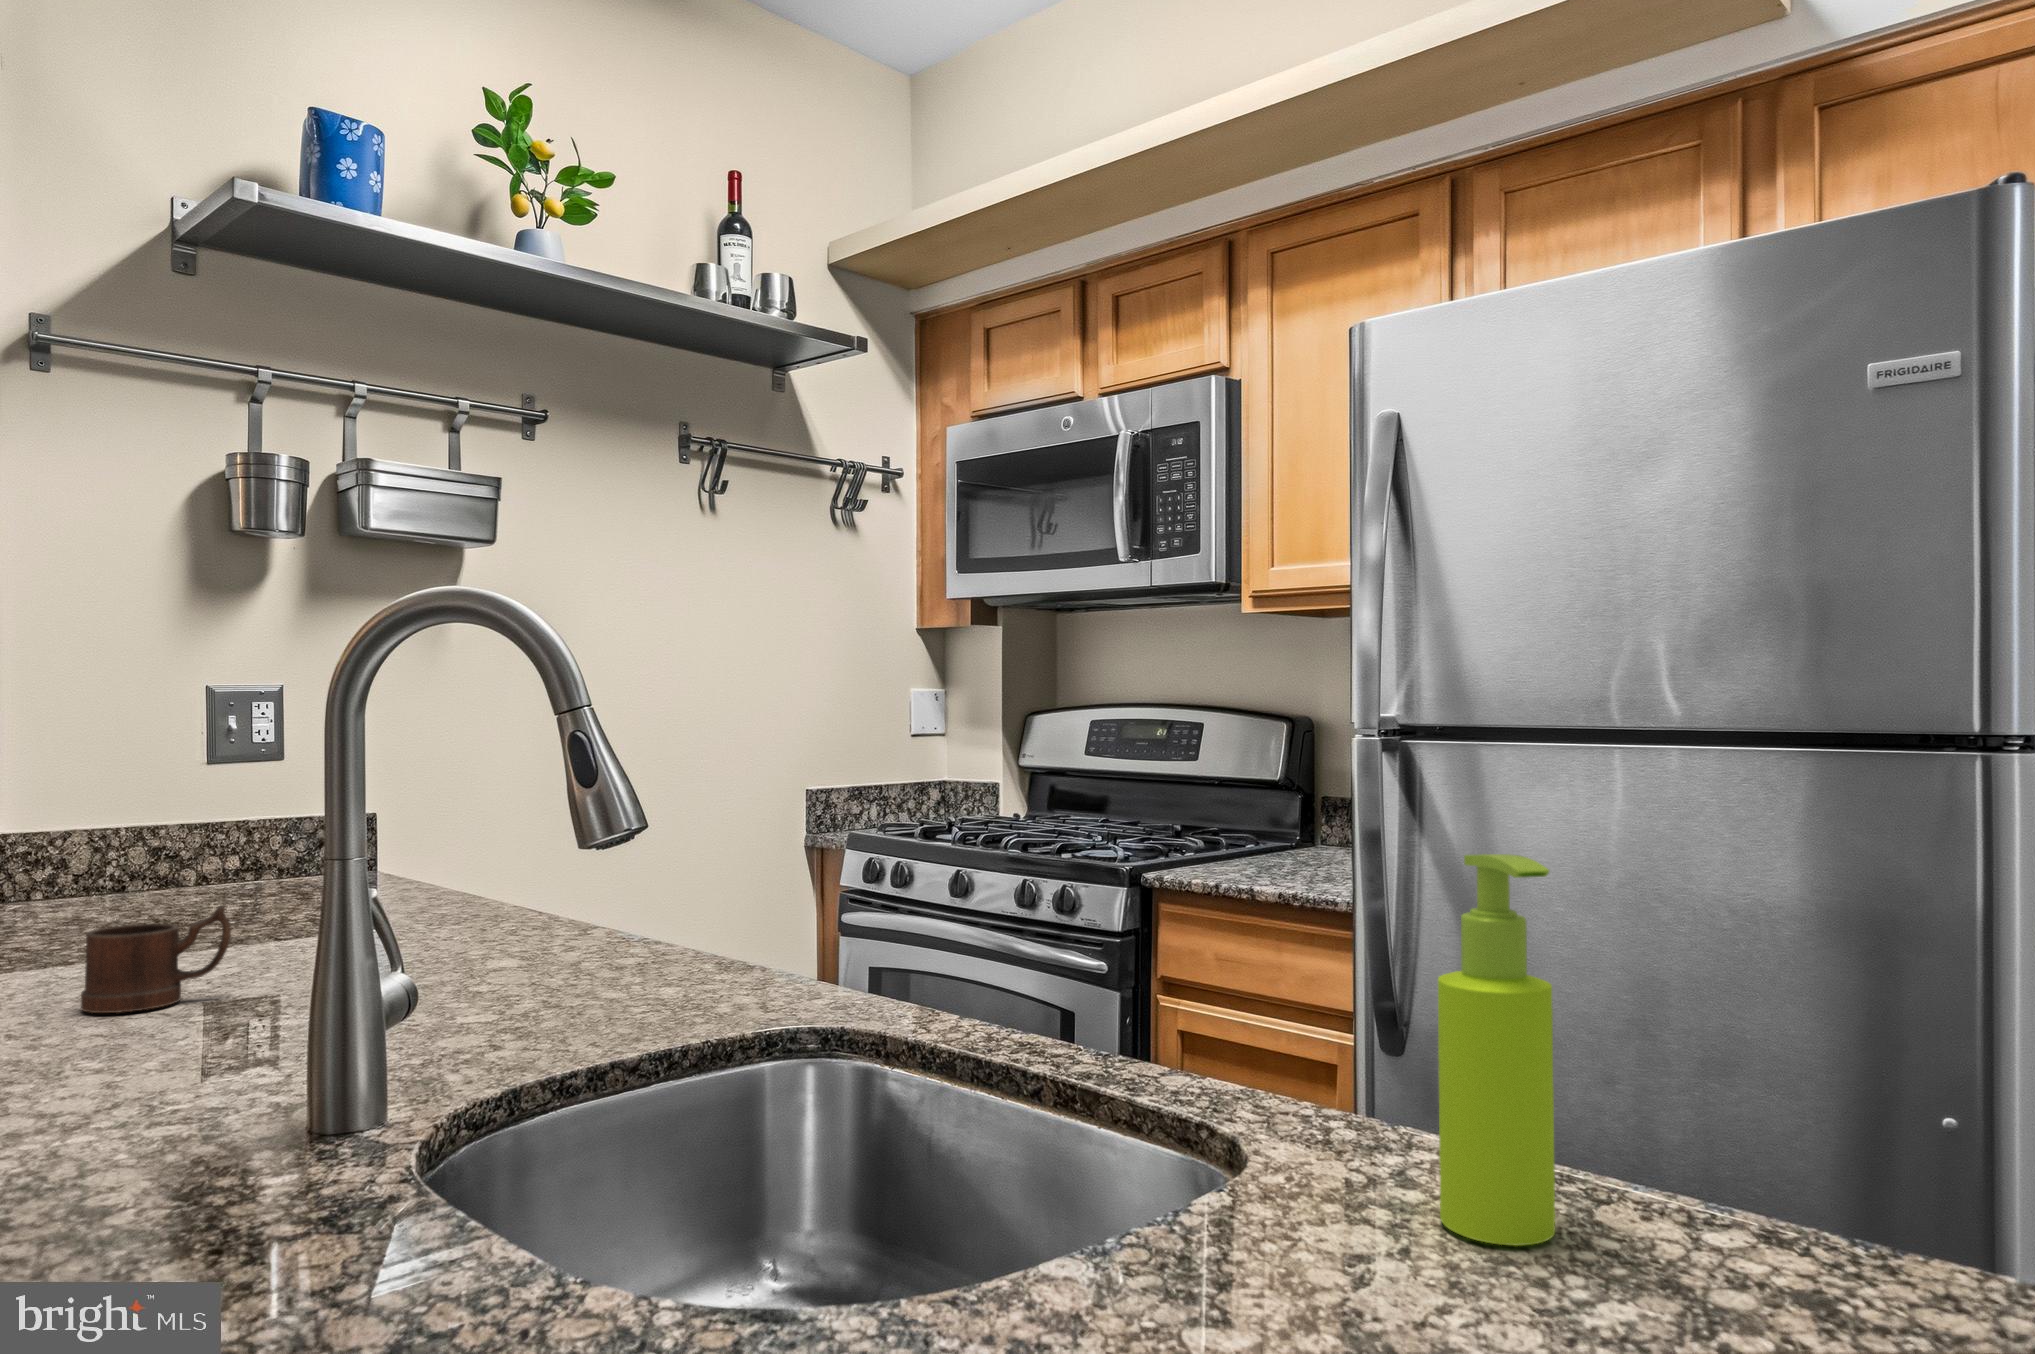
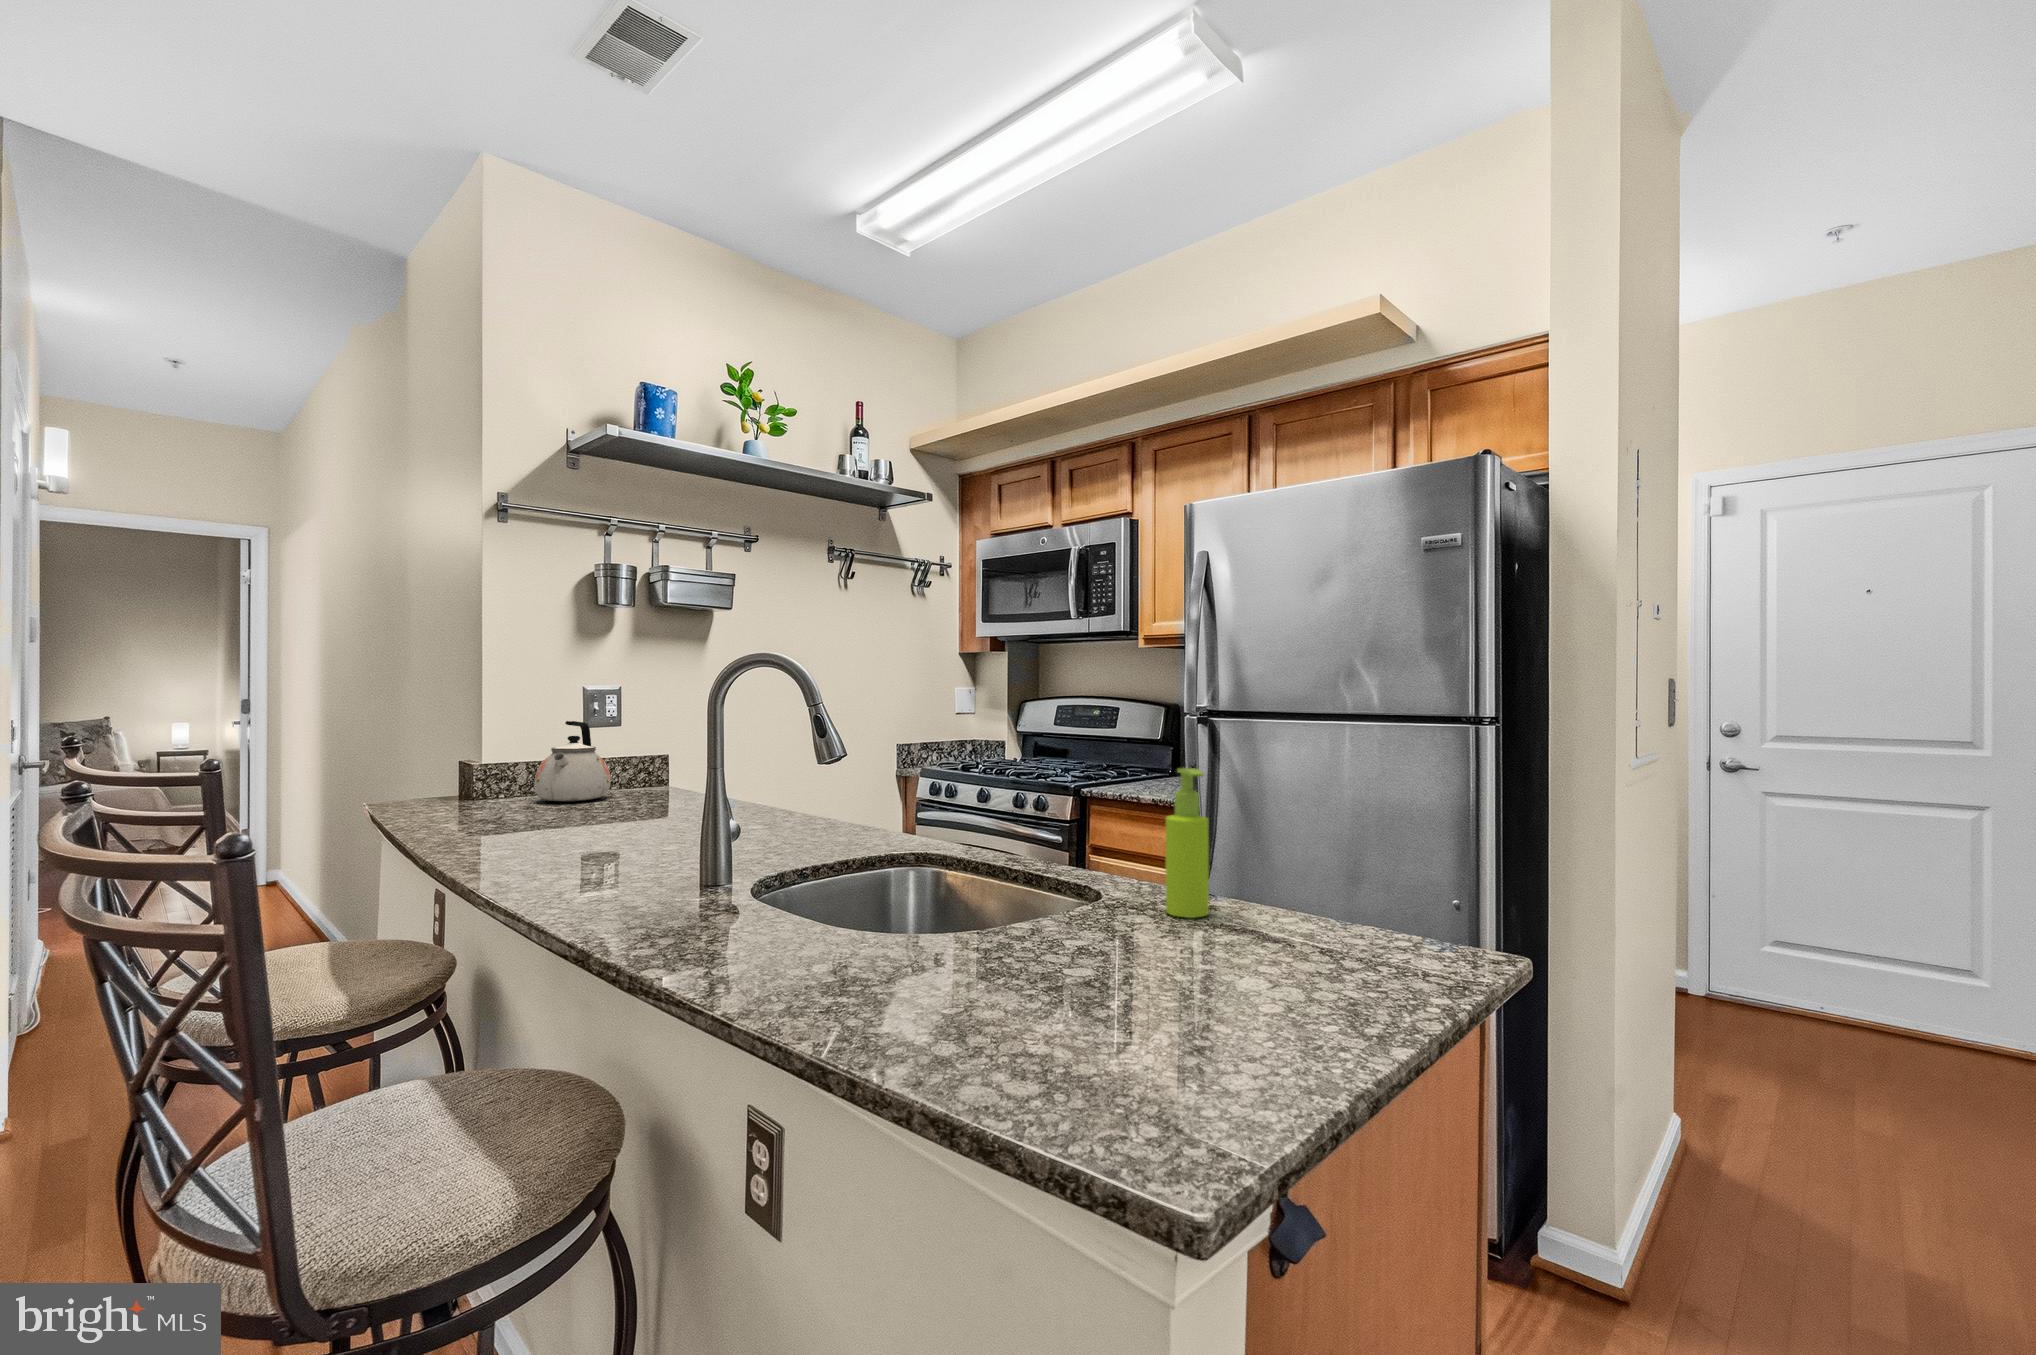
kettle: none [90,750,245,907] -> present [534,721,611,802]
mug: present [81,905,231,1013] -> none [569,796,635,845]

